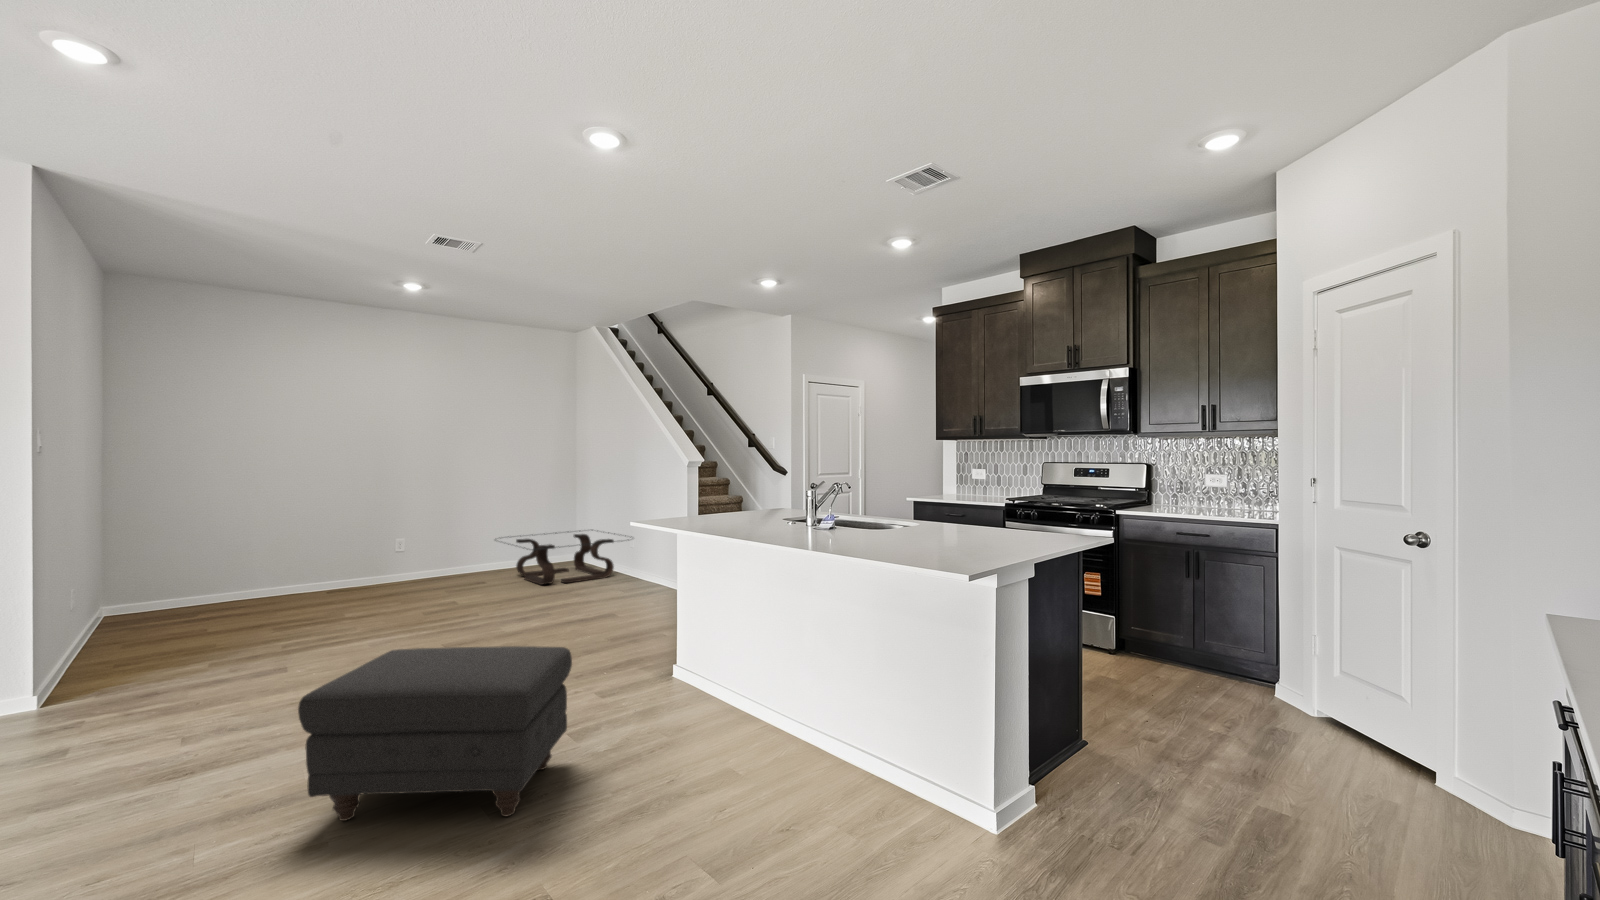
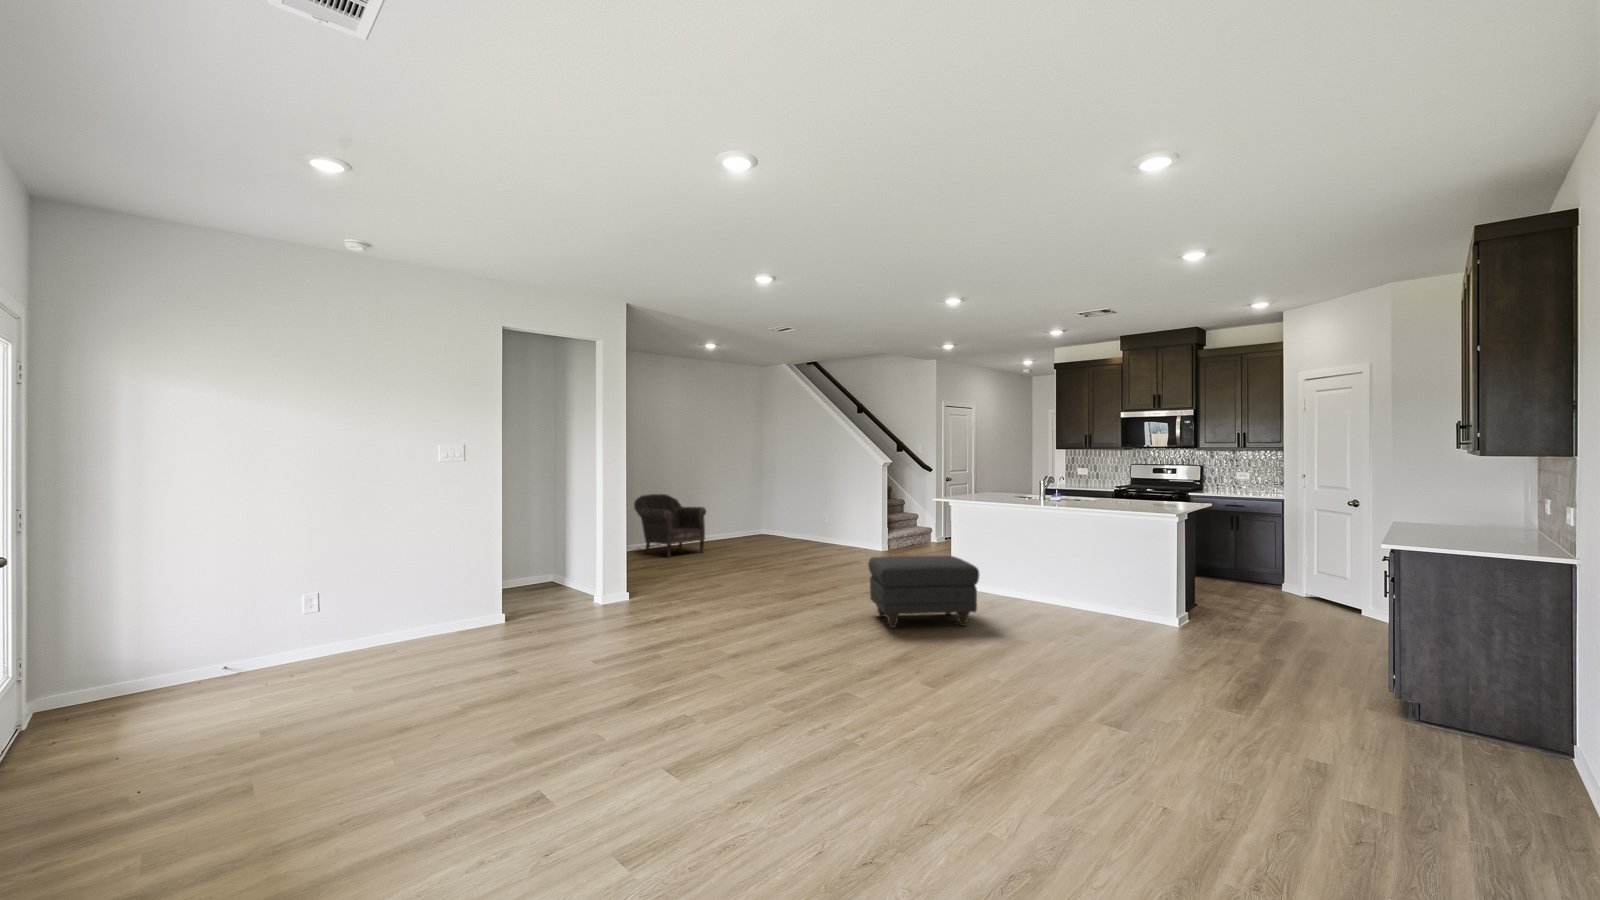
armchair: none [331,508,433,604] -> present [634,494,706,557]
coffee table: present [508,532,626,585] -> none [727,511,826,547]

